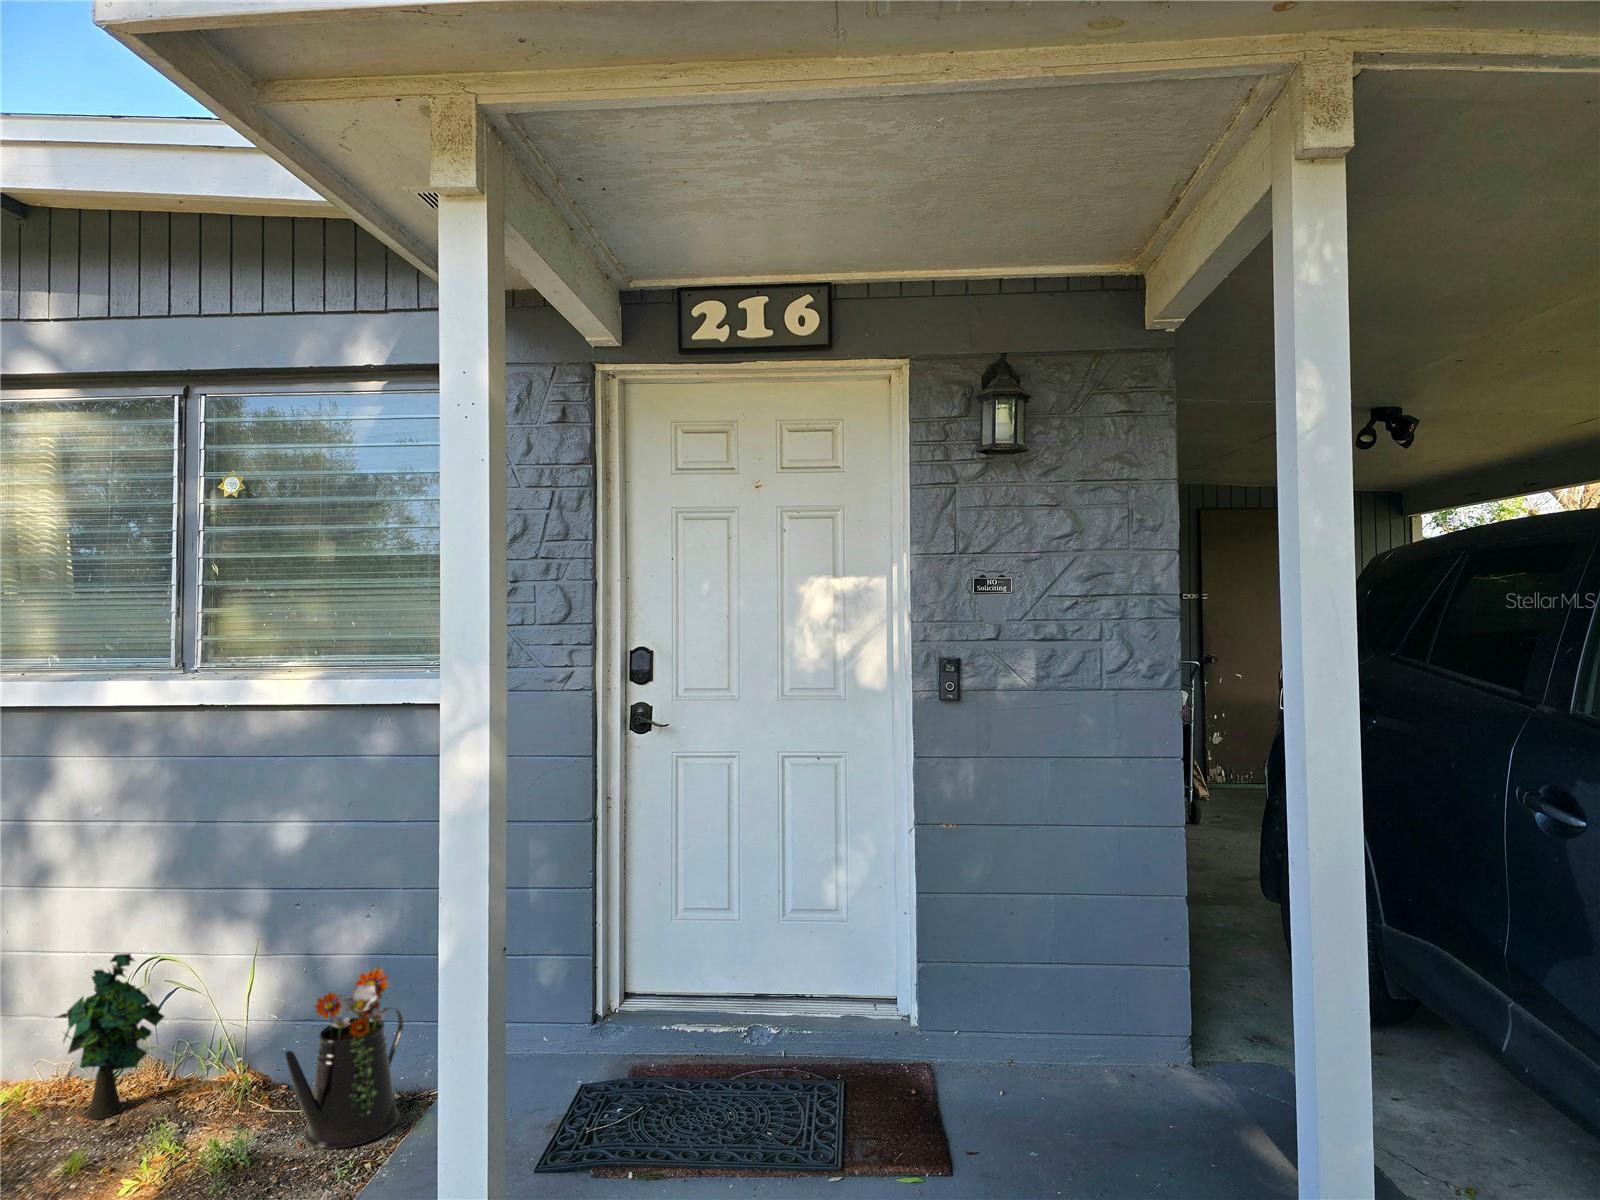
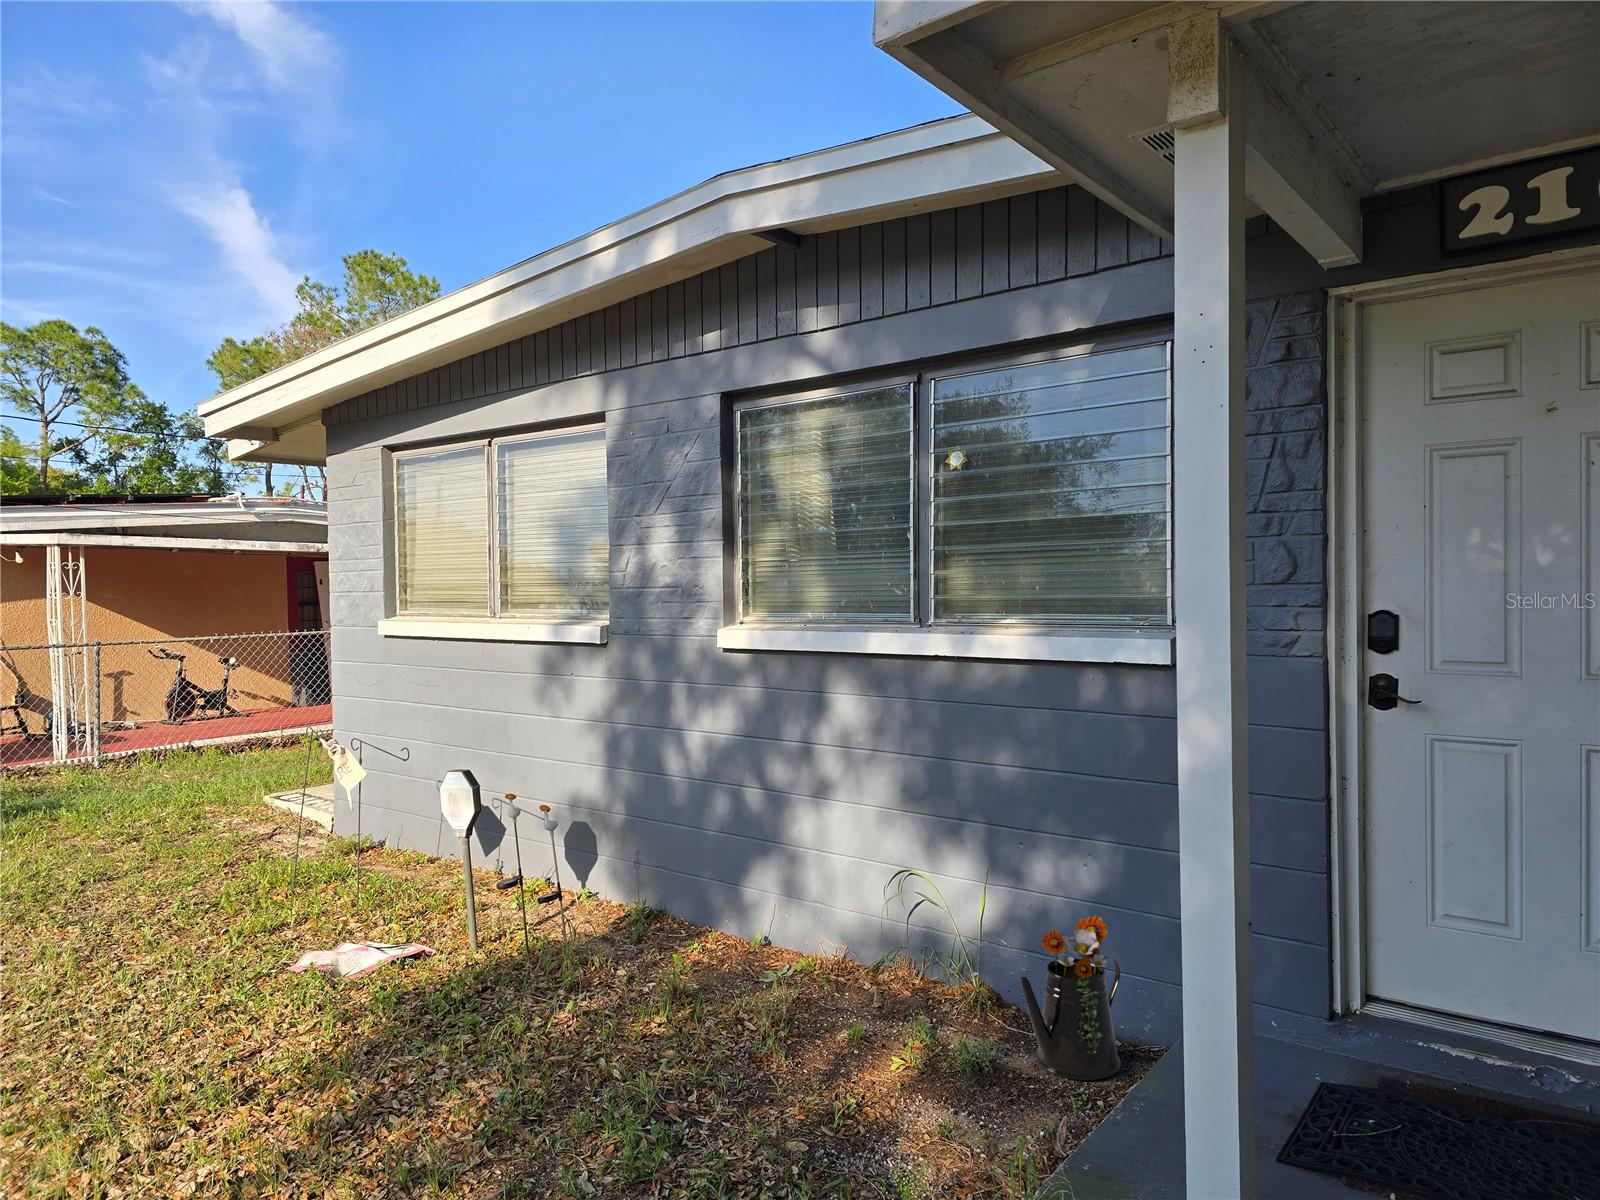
decorative plant: present [56,954,164,1120] -> none [836,863,914,997]

